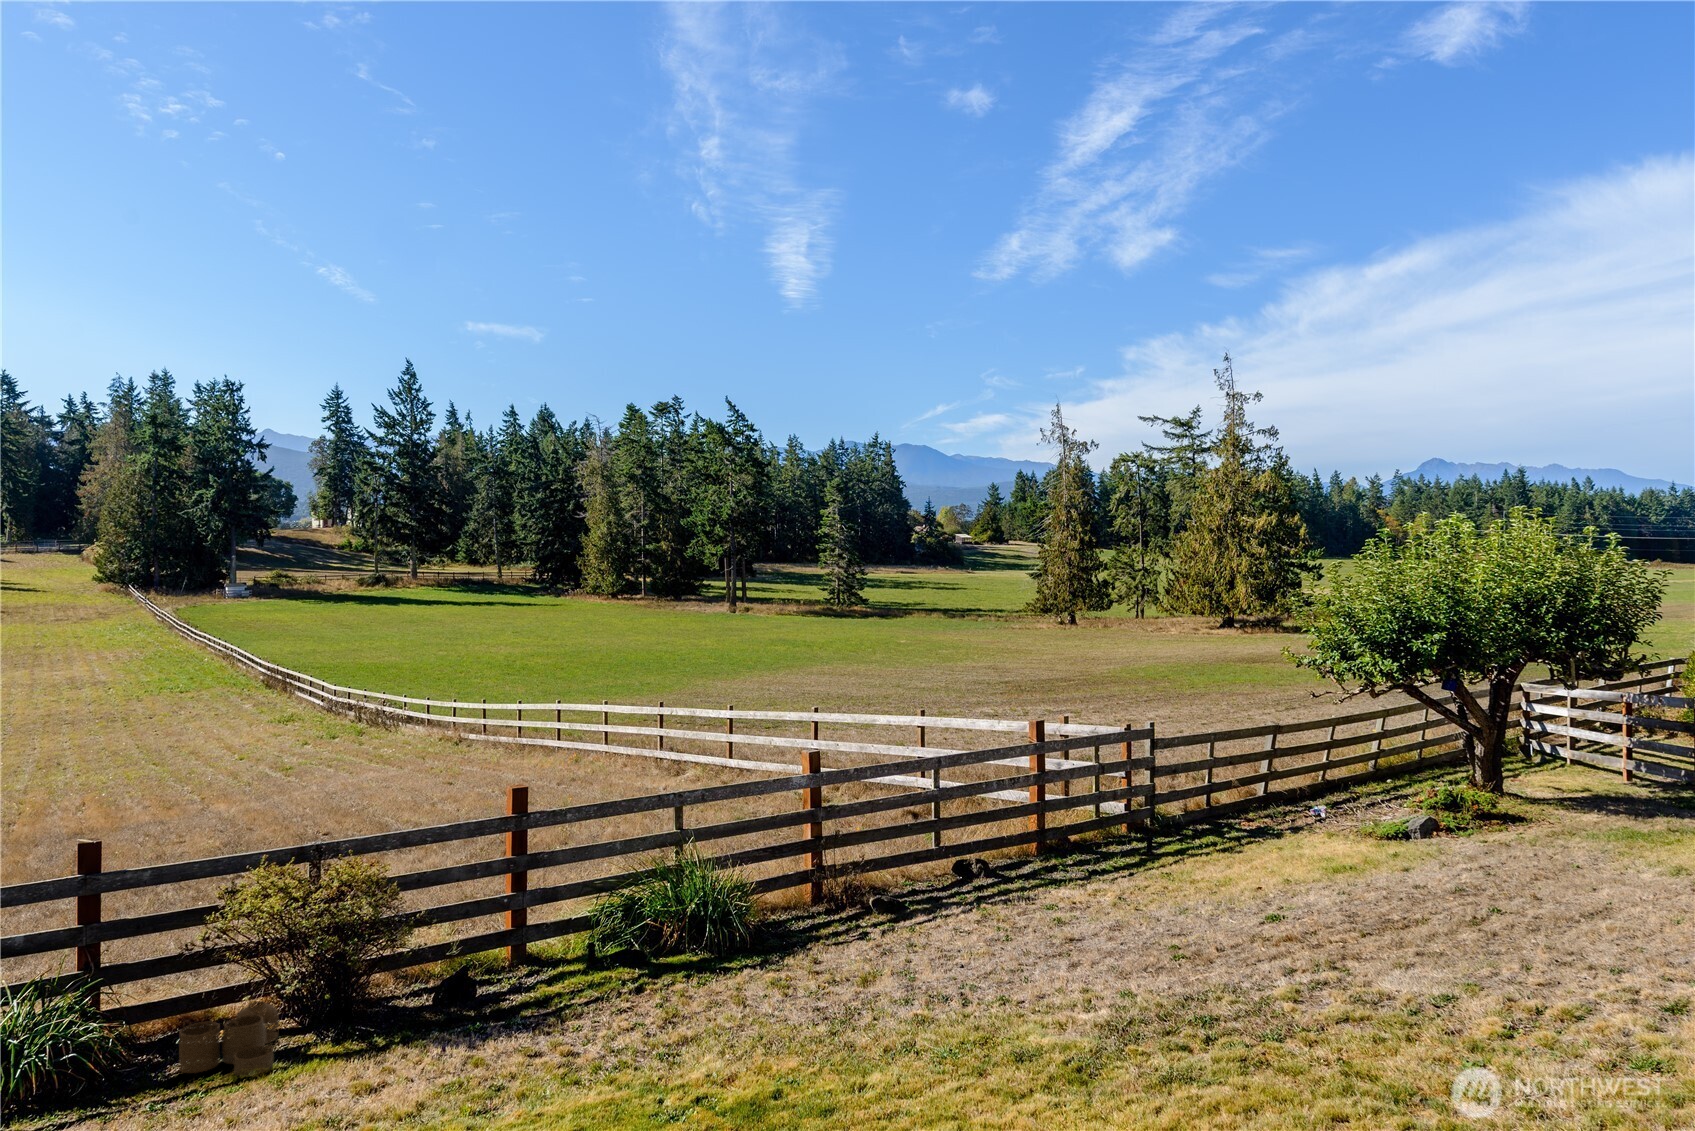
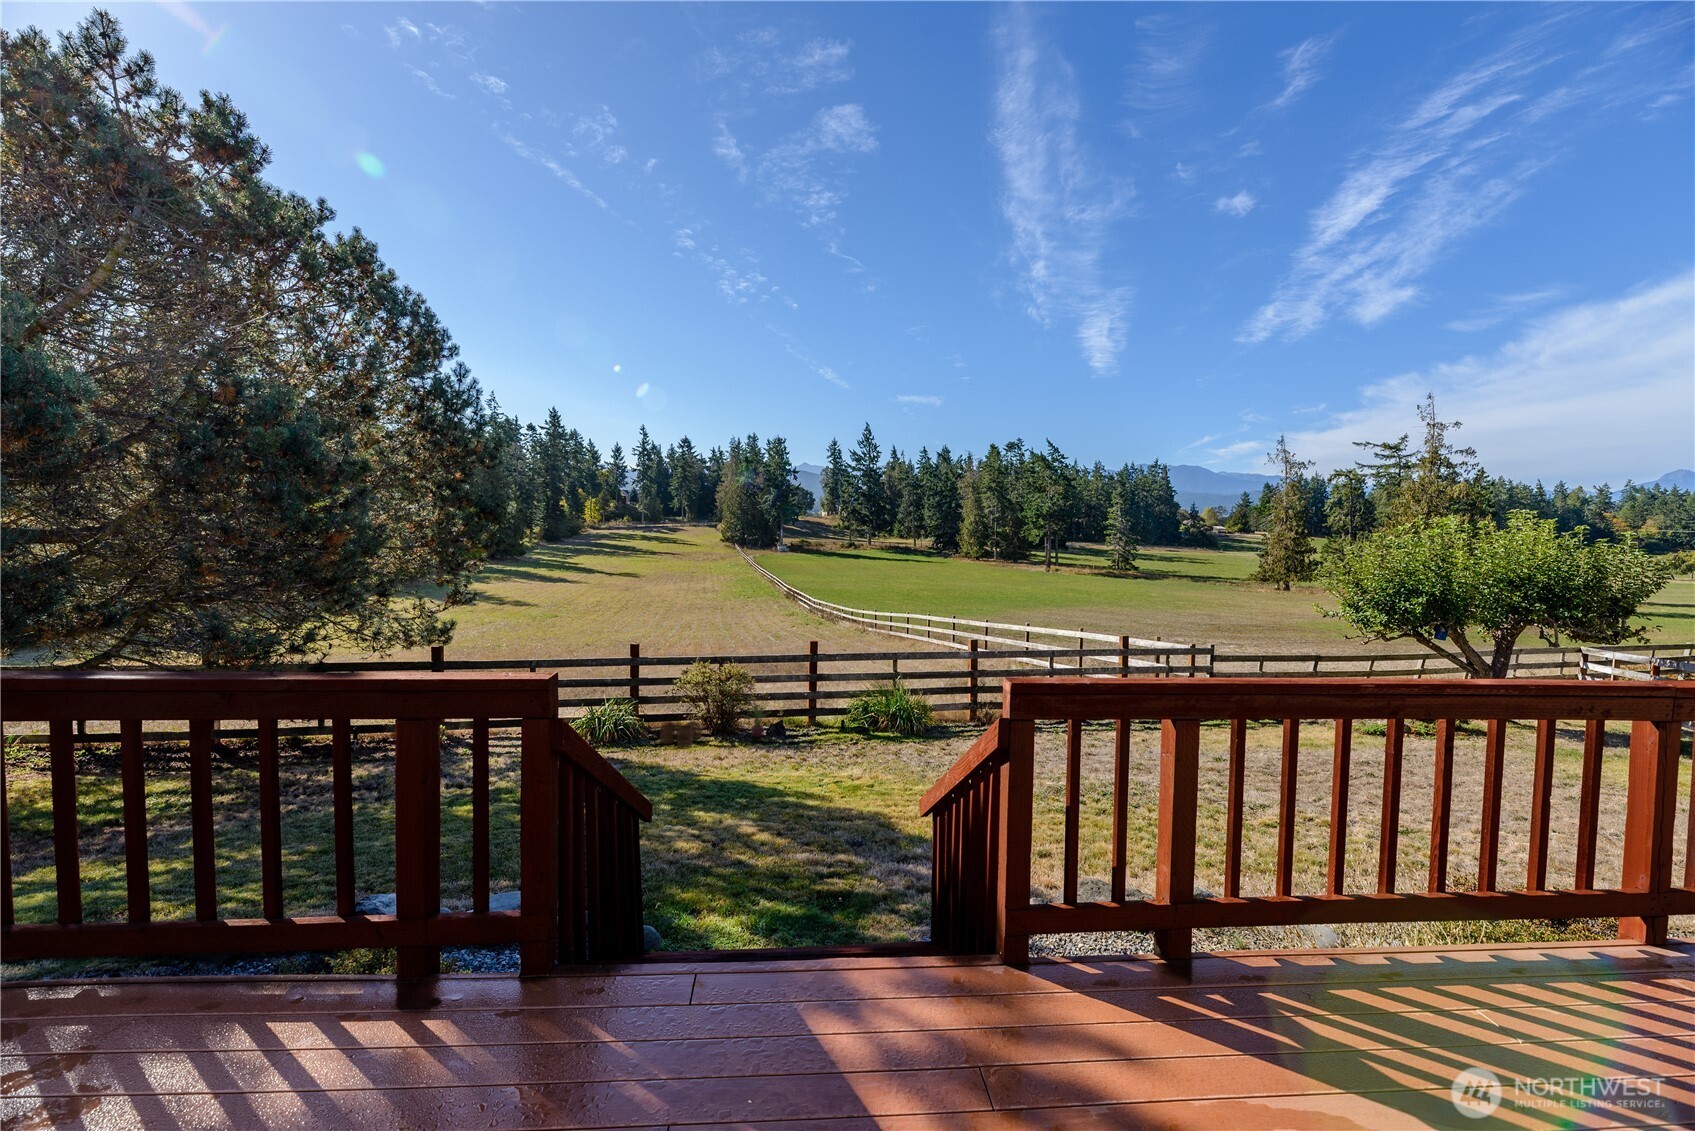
decorative plant: none [363,927,458,1013] -> present [751,700,764,737]

